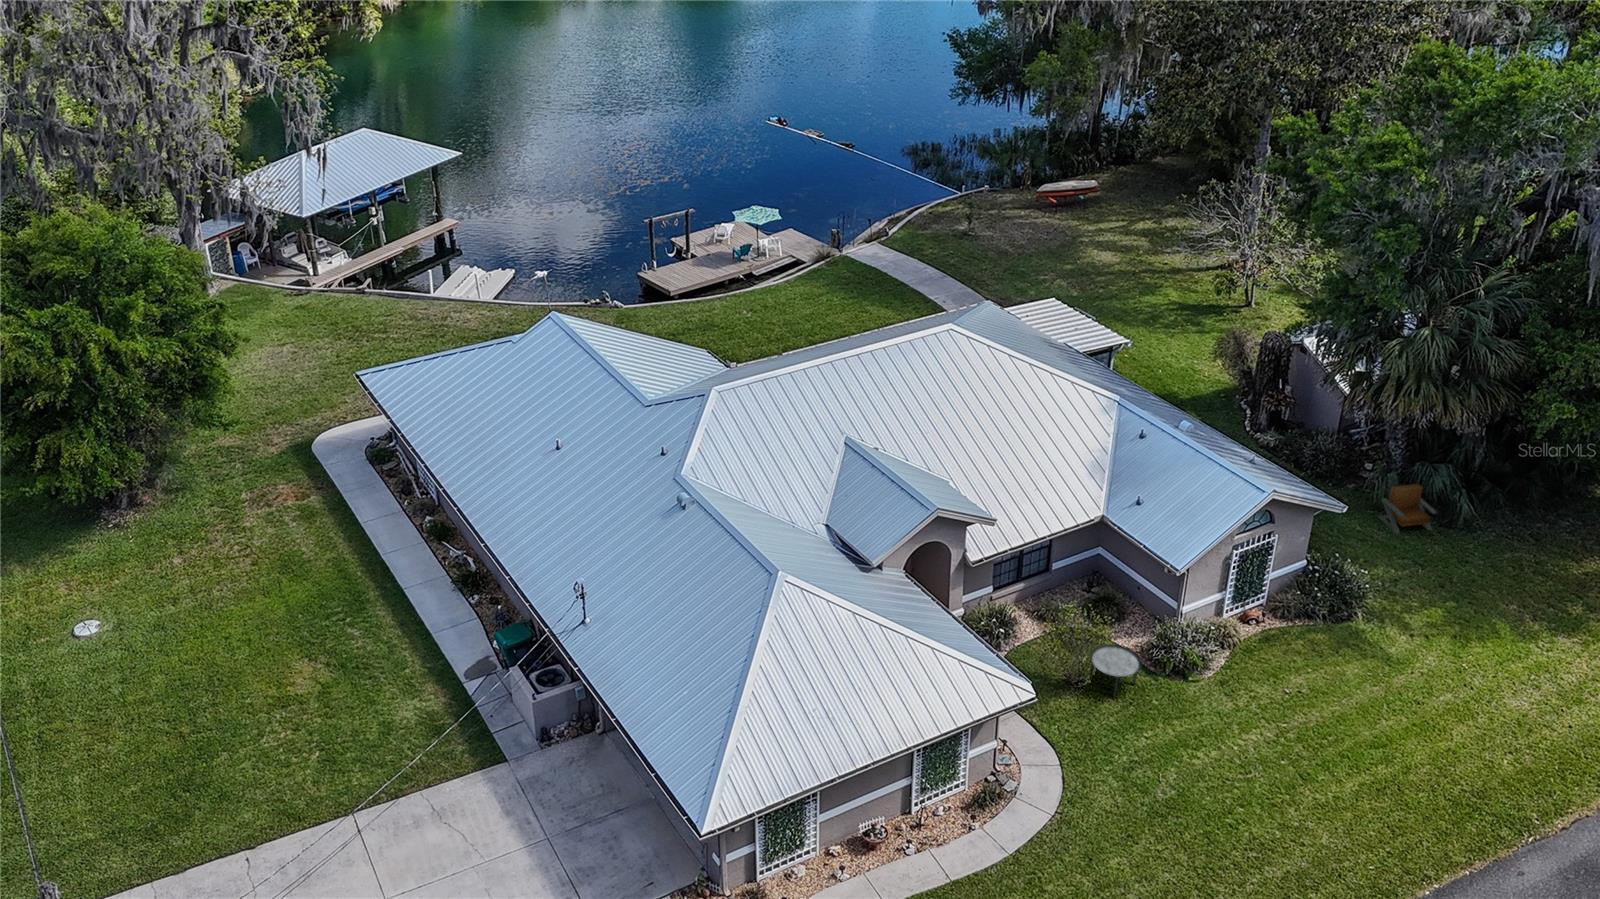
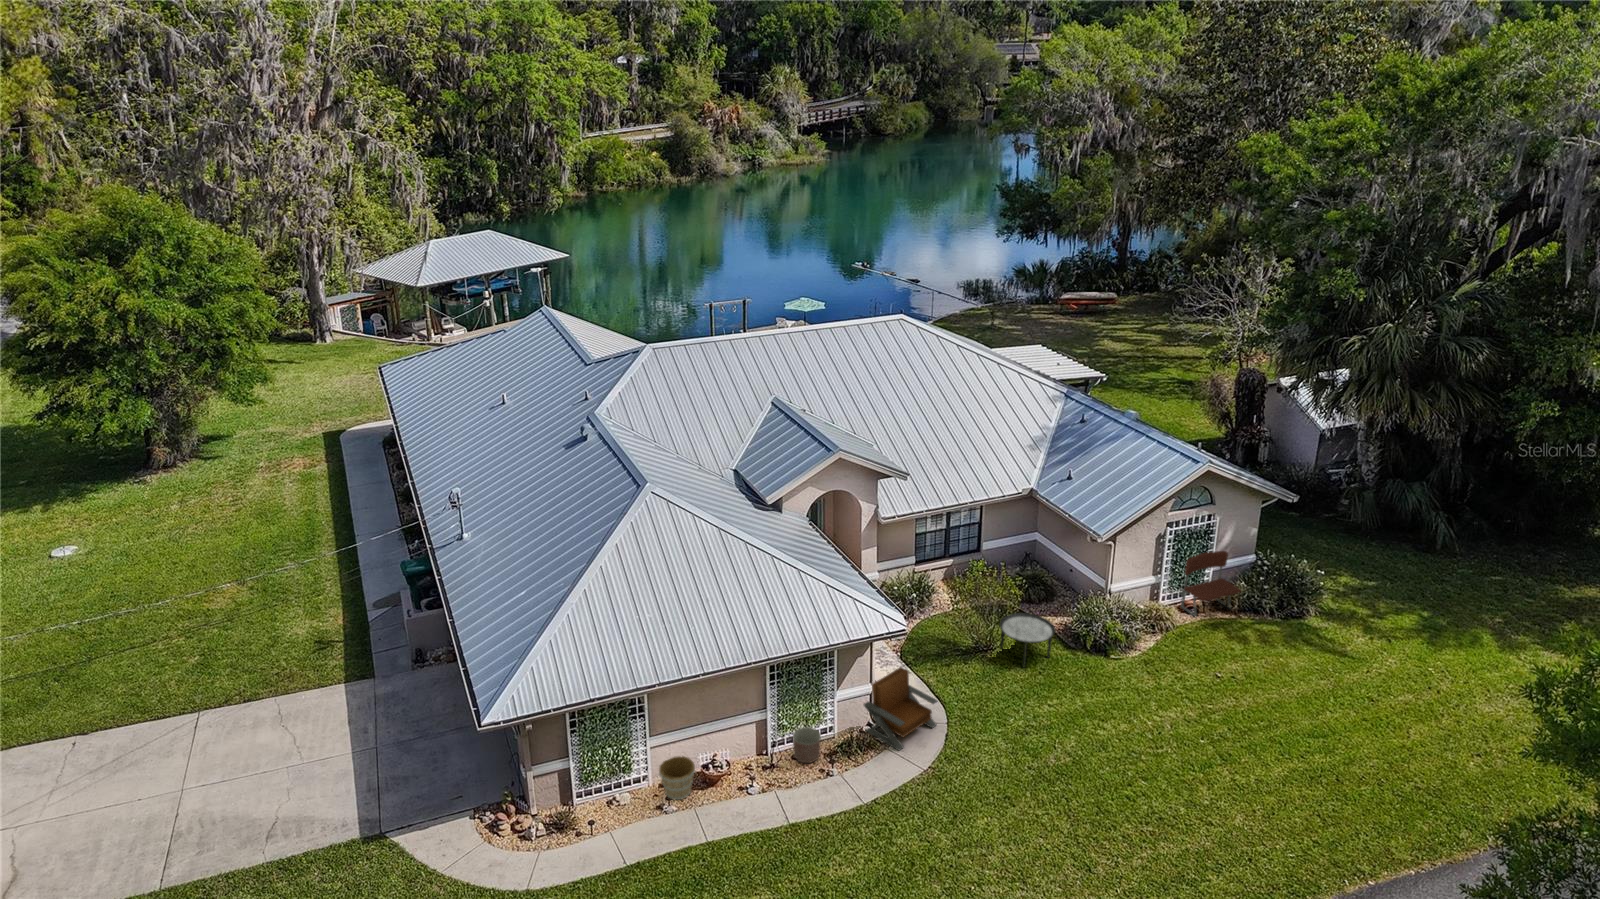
lounge chair: present [1379,484,1436,534] -> present [864,667,937,750]
bench: none [1241,563,1297,628] -> present [1181,551,1241,617]
planter: none [935,786,960,819] -> present [793,727,821,763]
wooden bucket: none [828,828,861,868] -> present [659,756,695,800]

